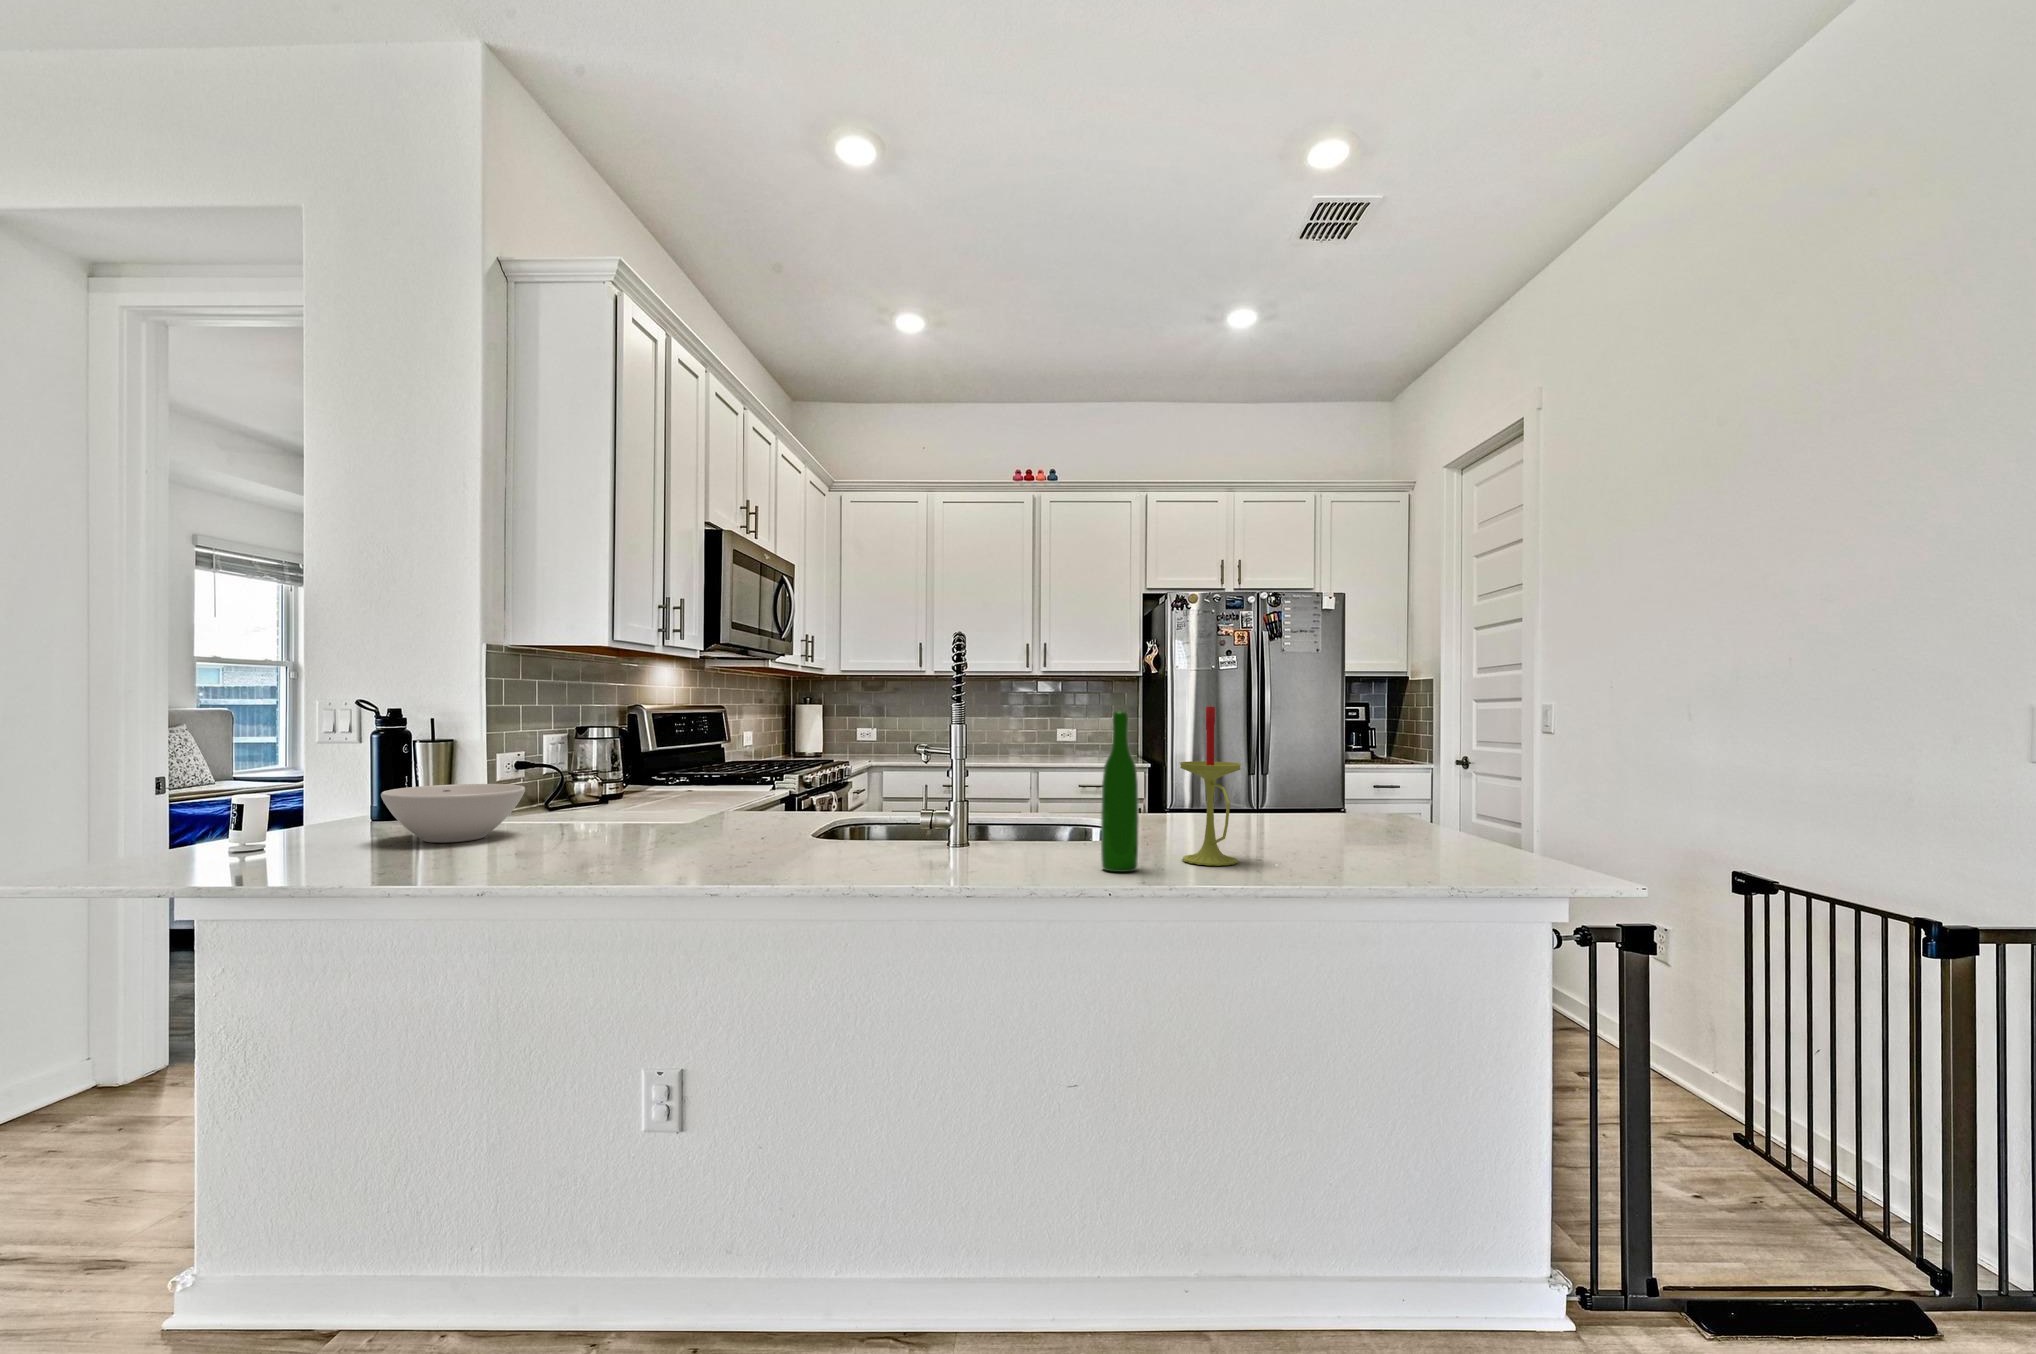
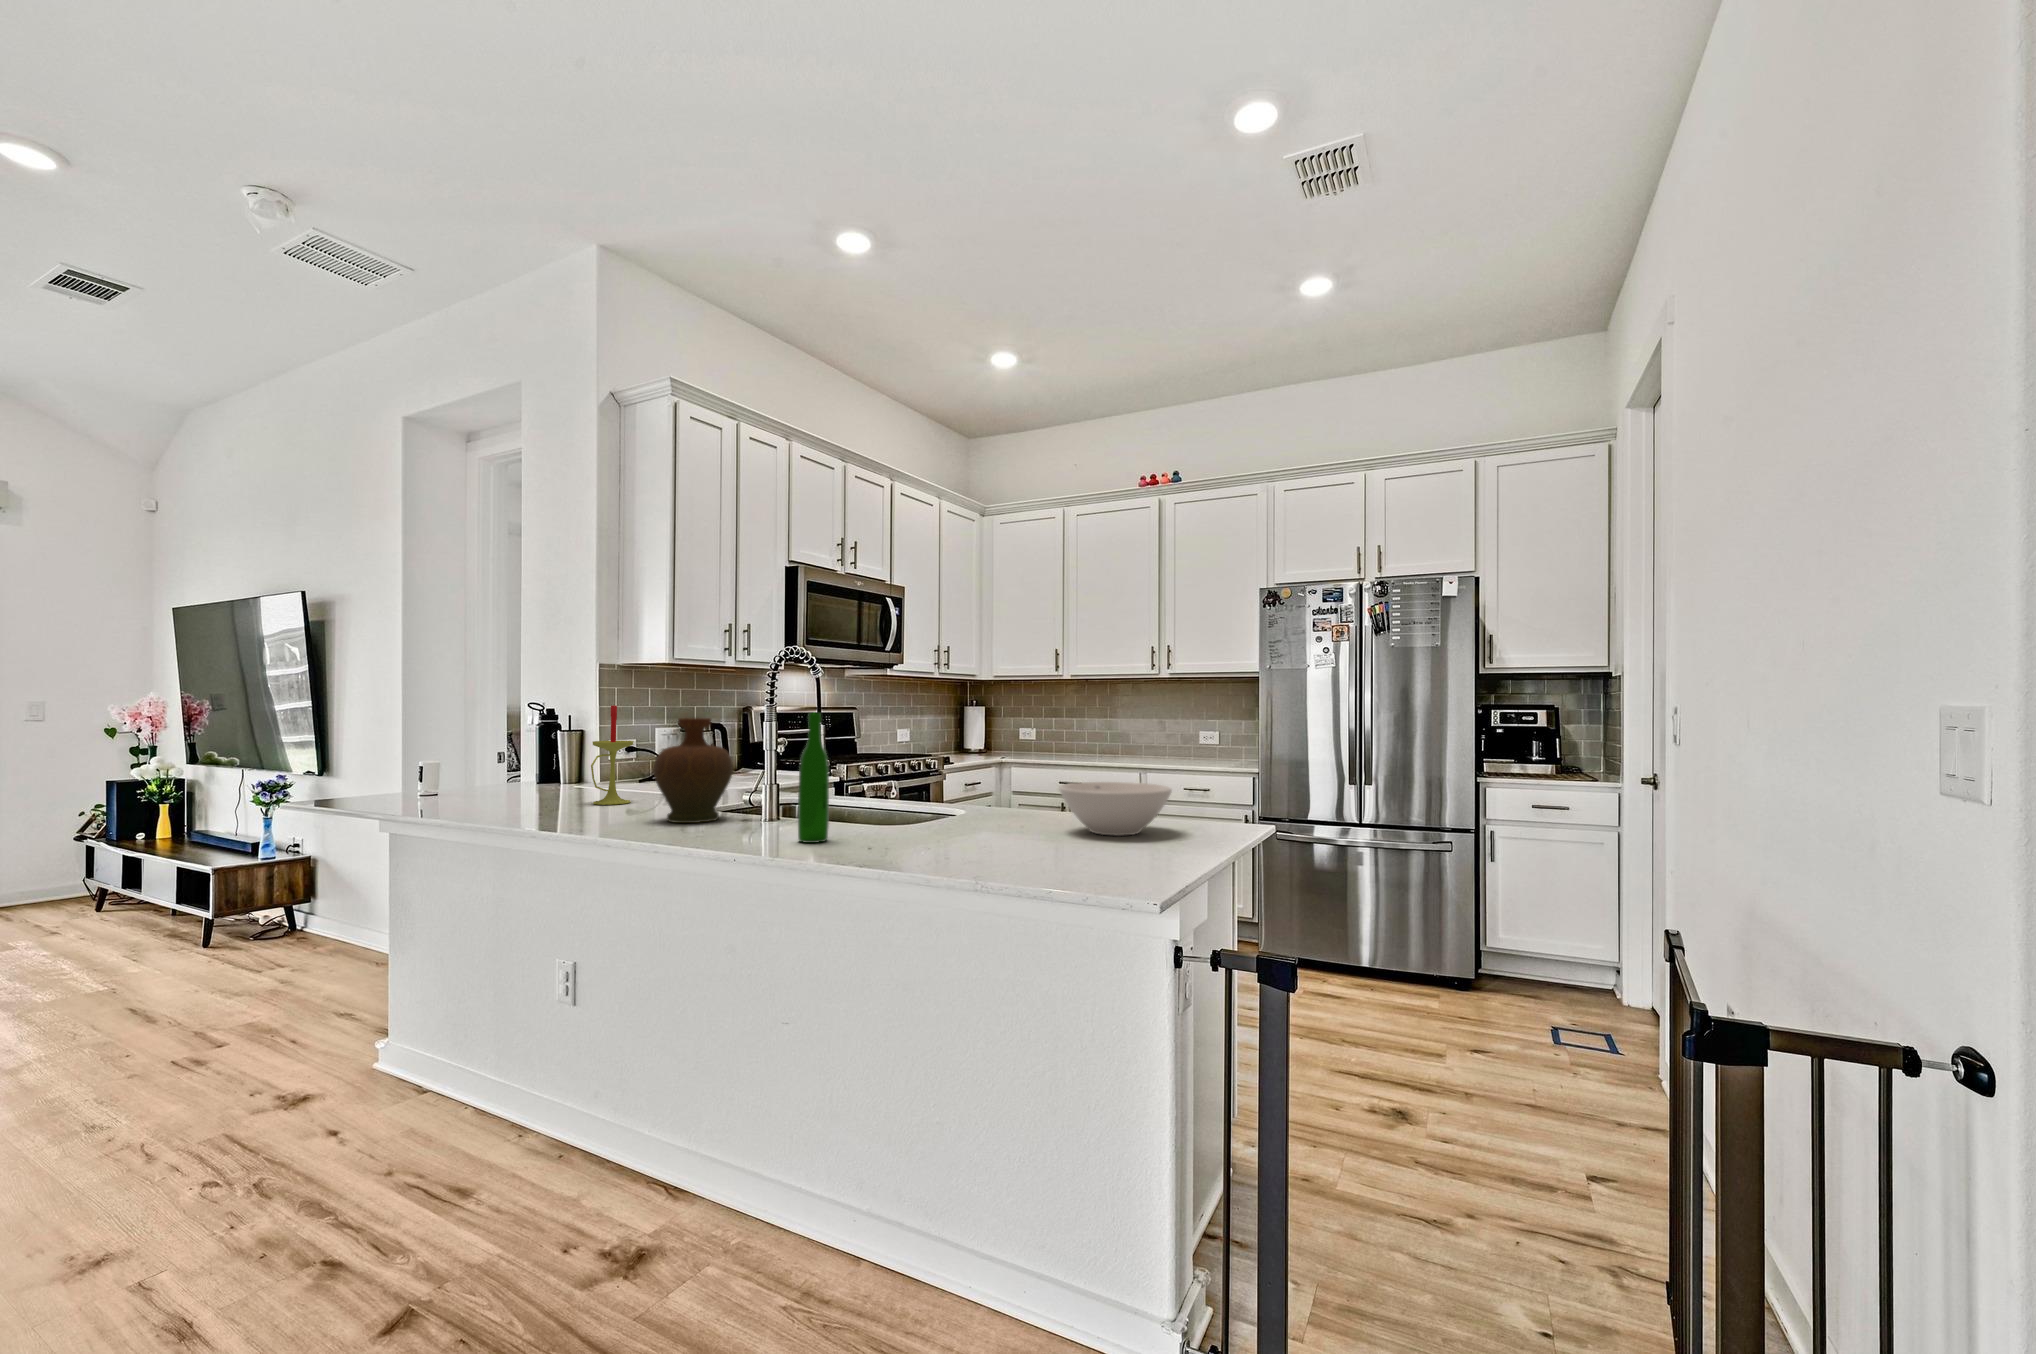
candle: present [1180,706,1242,866] -> present [591,705,634,805]
decorative vase: none [807,720,907,860] -> present [654,718,733,823]
bowl: present [381,784,525,843] -> present [1059,782,1172,835]

